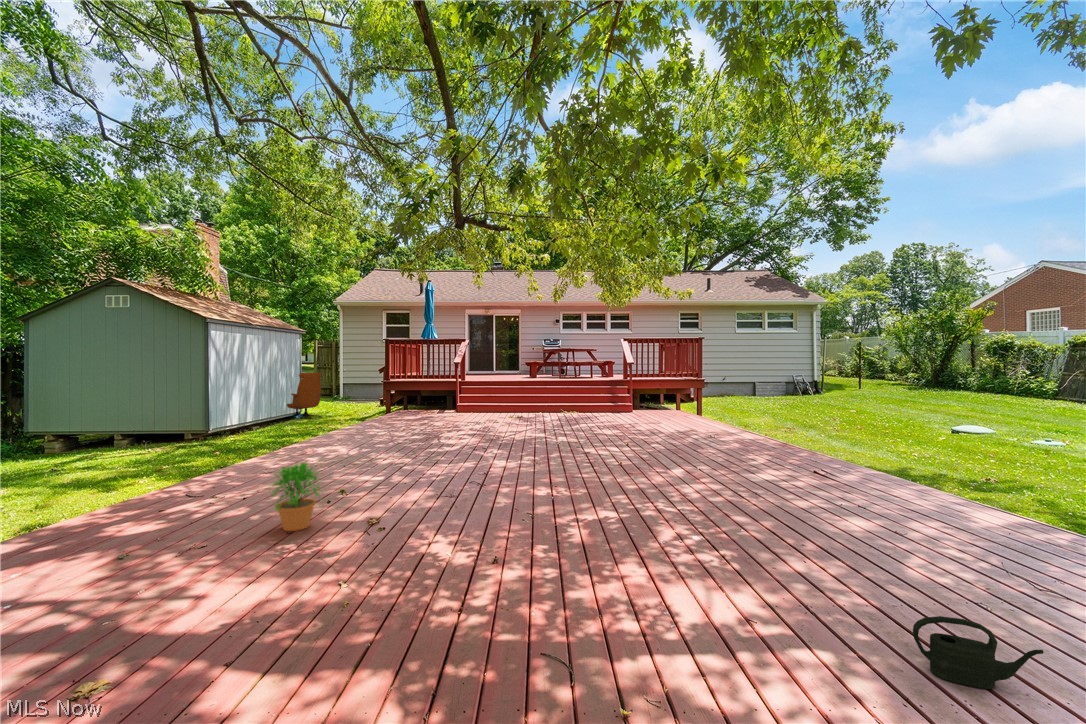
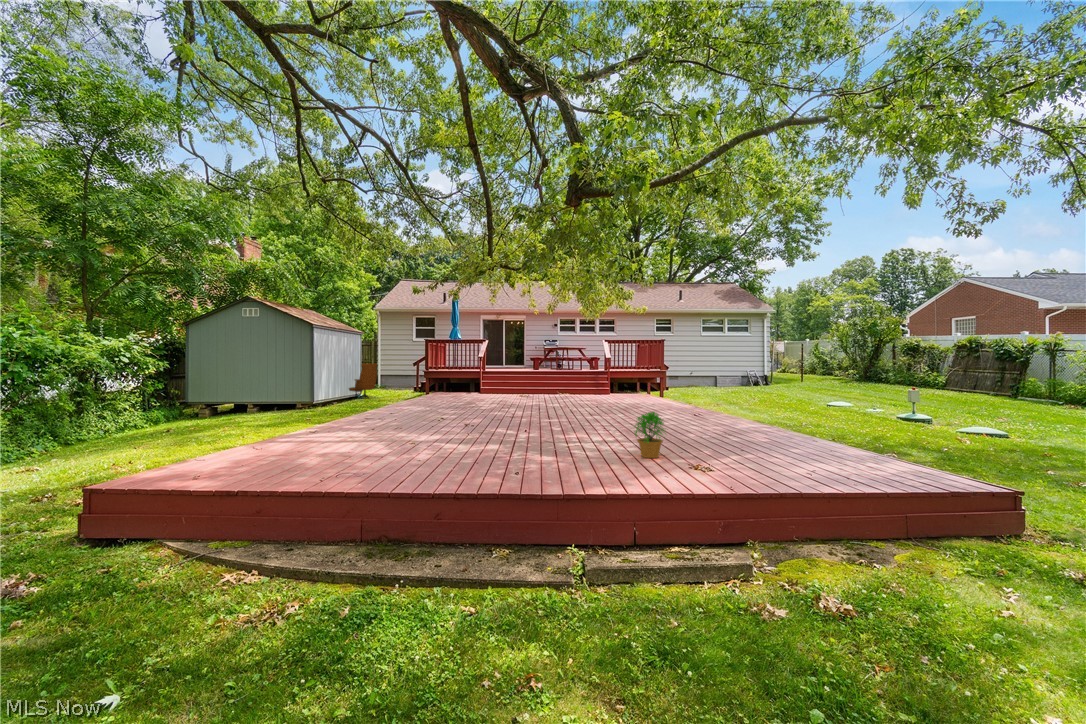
potted plant: present [271,463,321,531] -> present [634,412,664,458]
watering can: present [913,616,1043,689] -> none [699,440,740,464]

